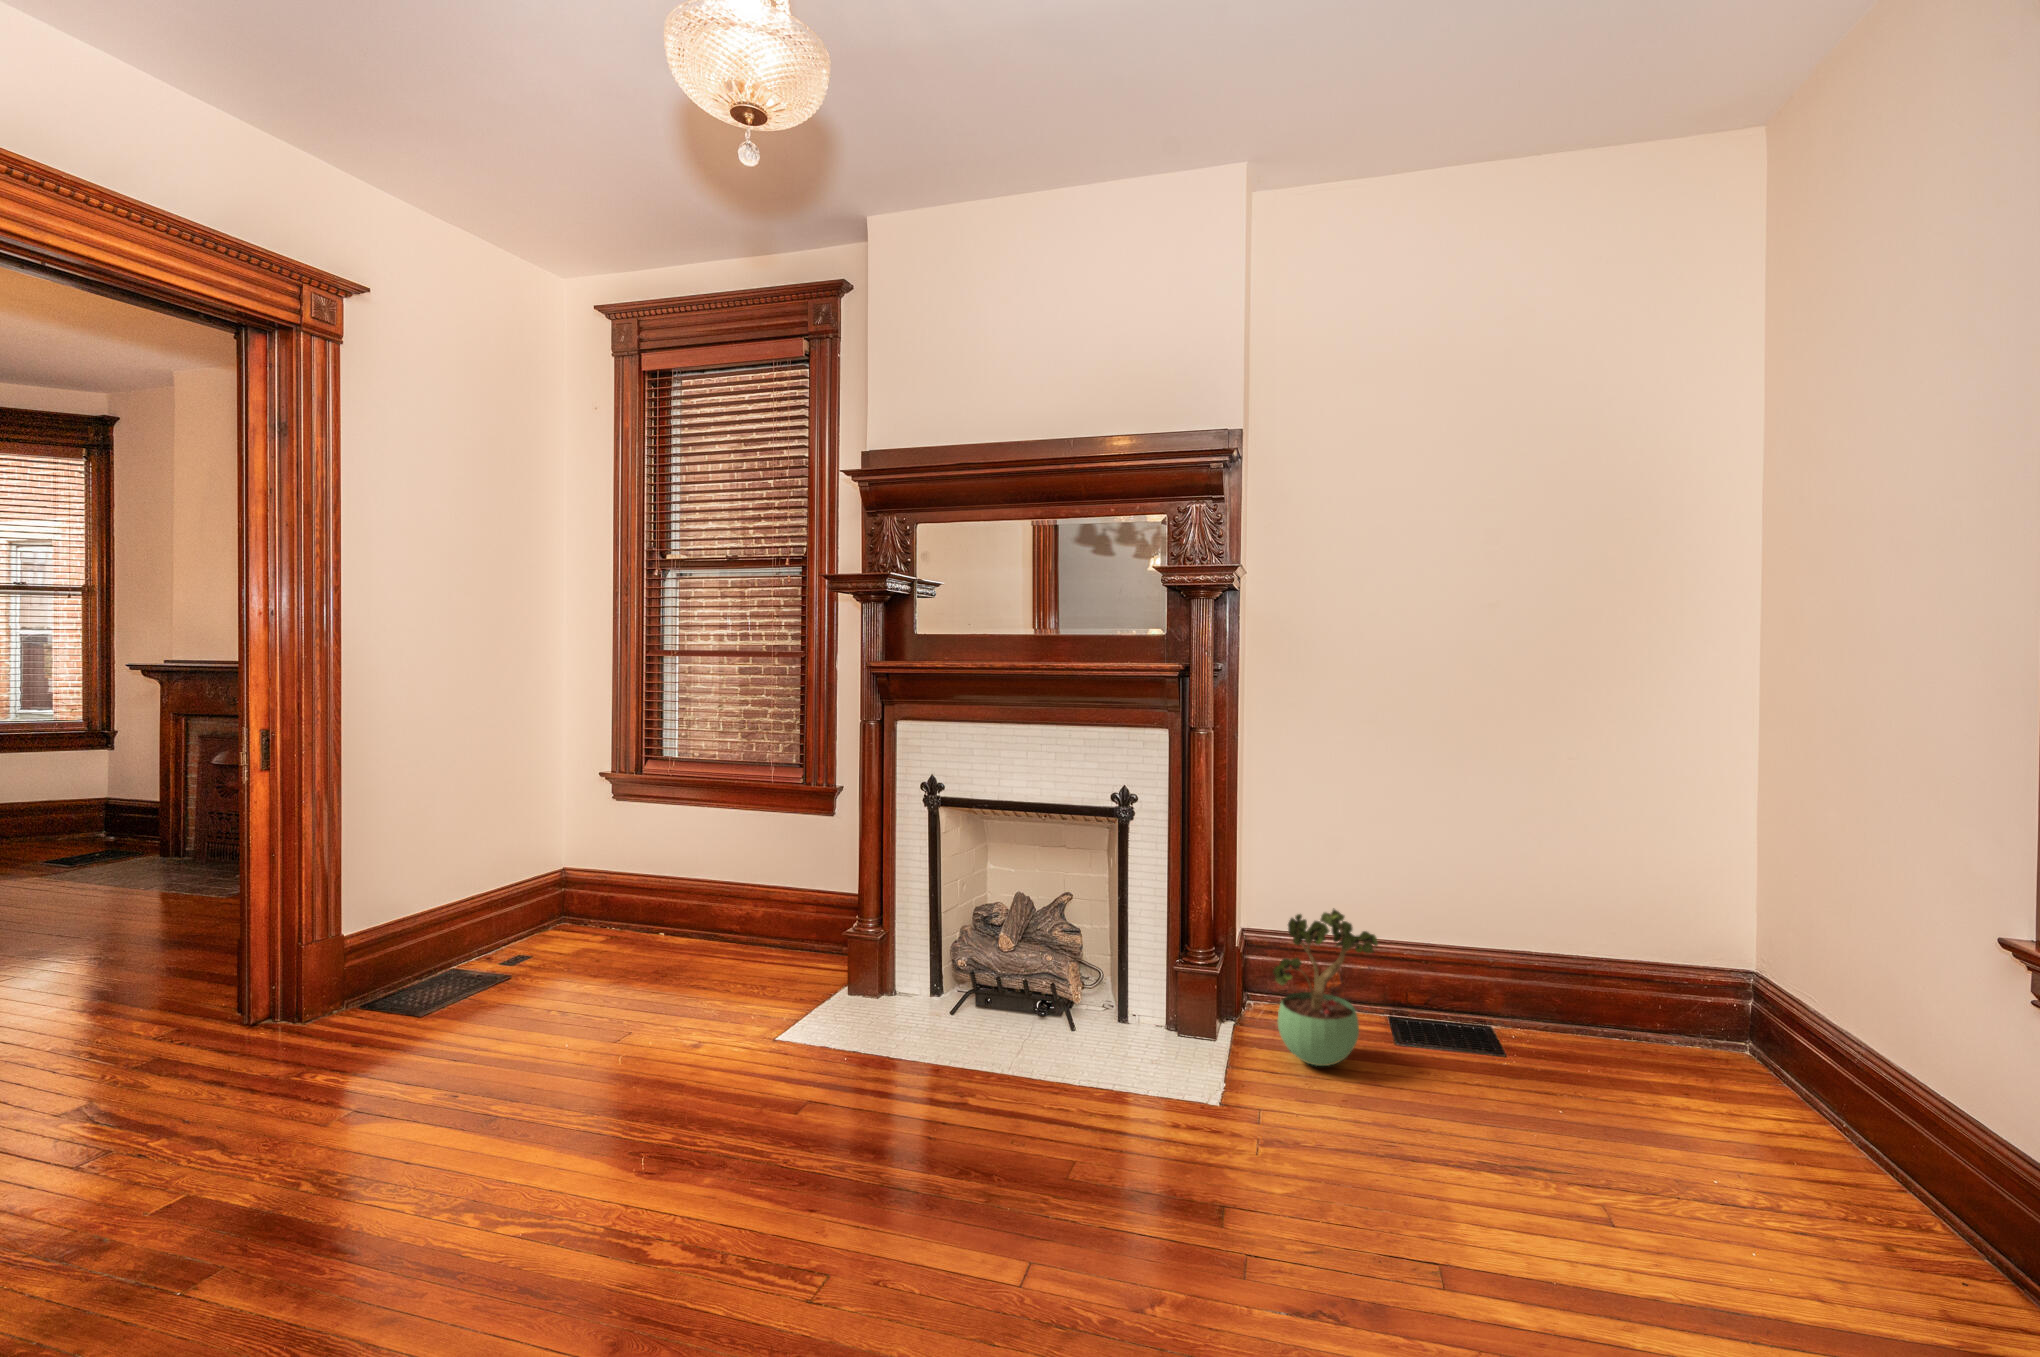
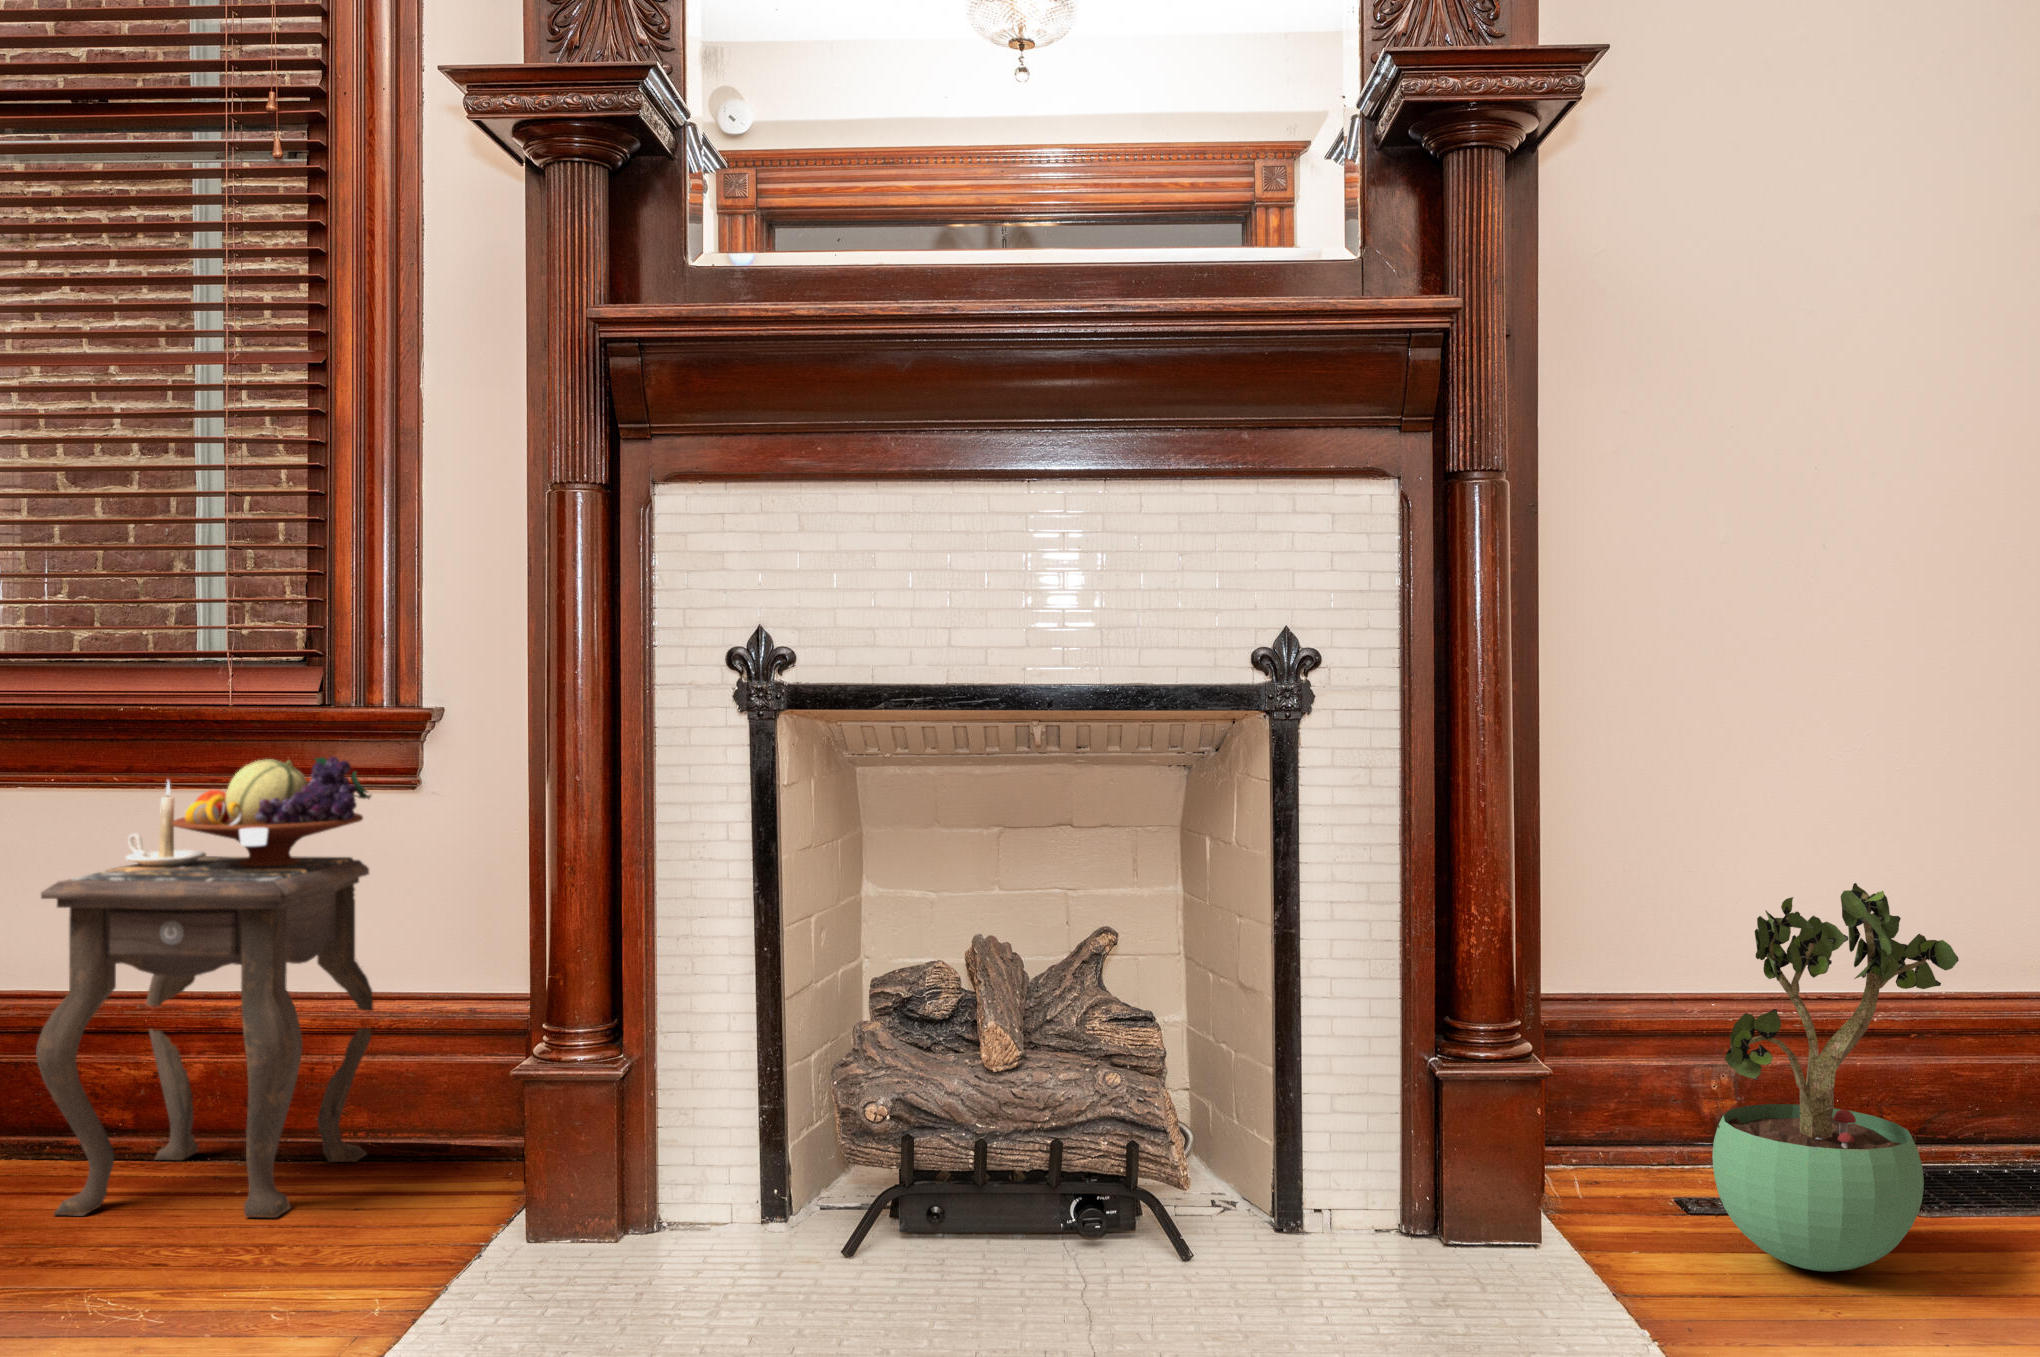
side table: none [698,803,819,977] -> present [36,757,373,1218]

